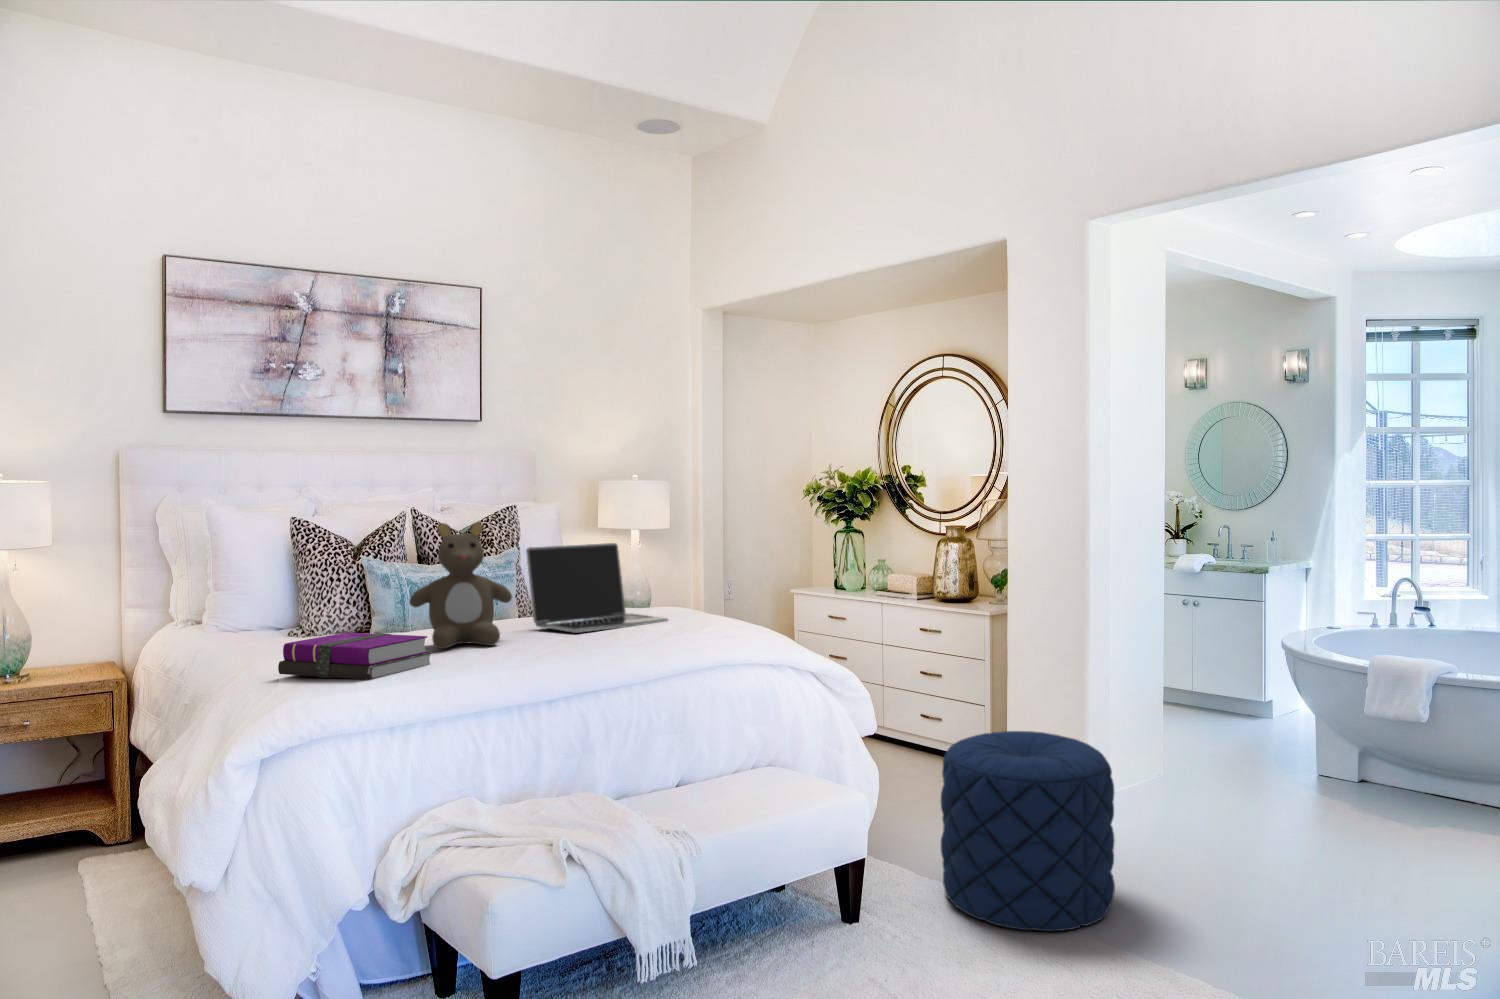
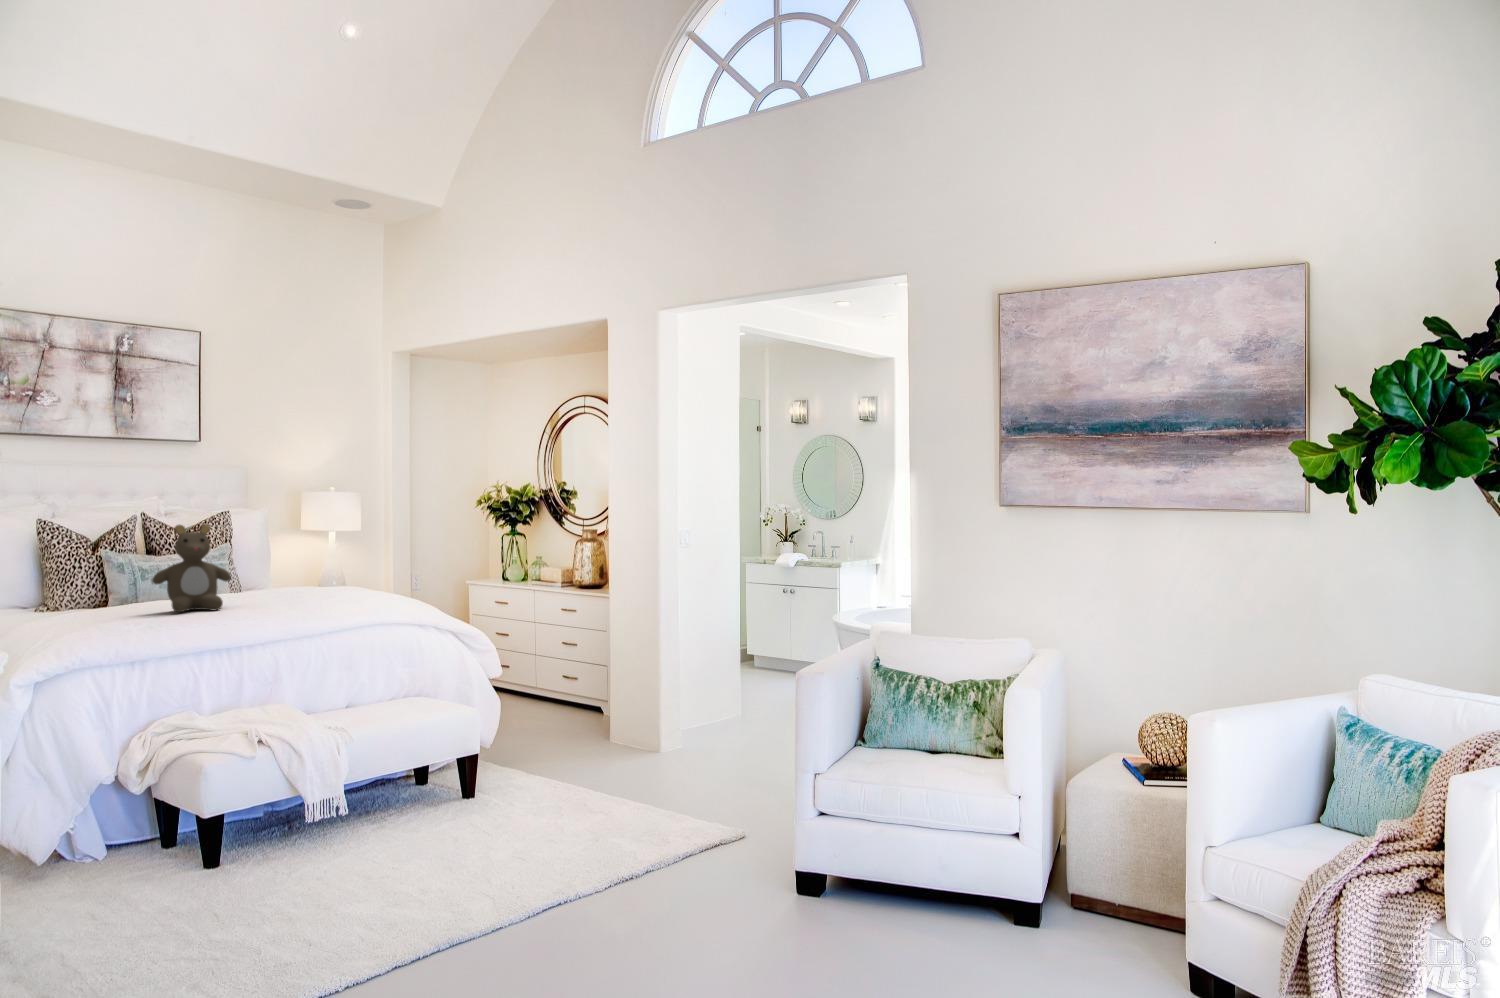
laptop: present [526,543,668,633] -> none [242,540,350,603]
notebook: present [278,632,432,680] -> none [63,600,176,627]
pouf: present [940,731,1115,931] -> none [539,667,649,788]

